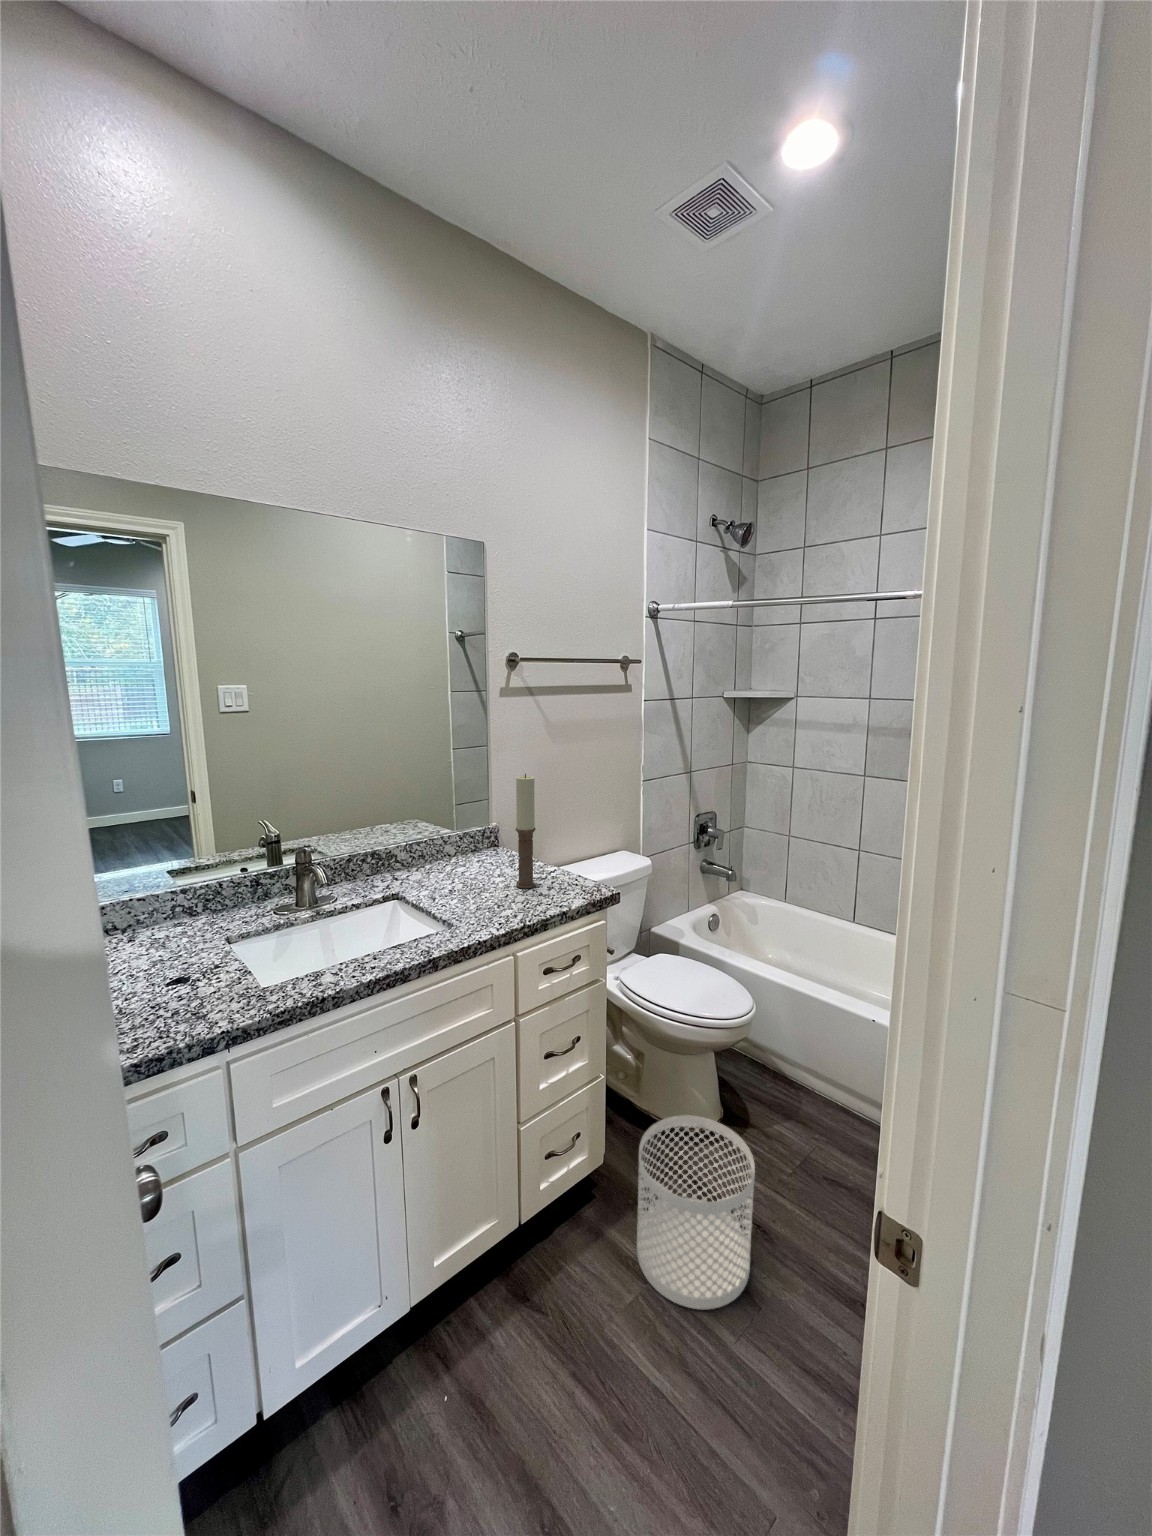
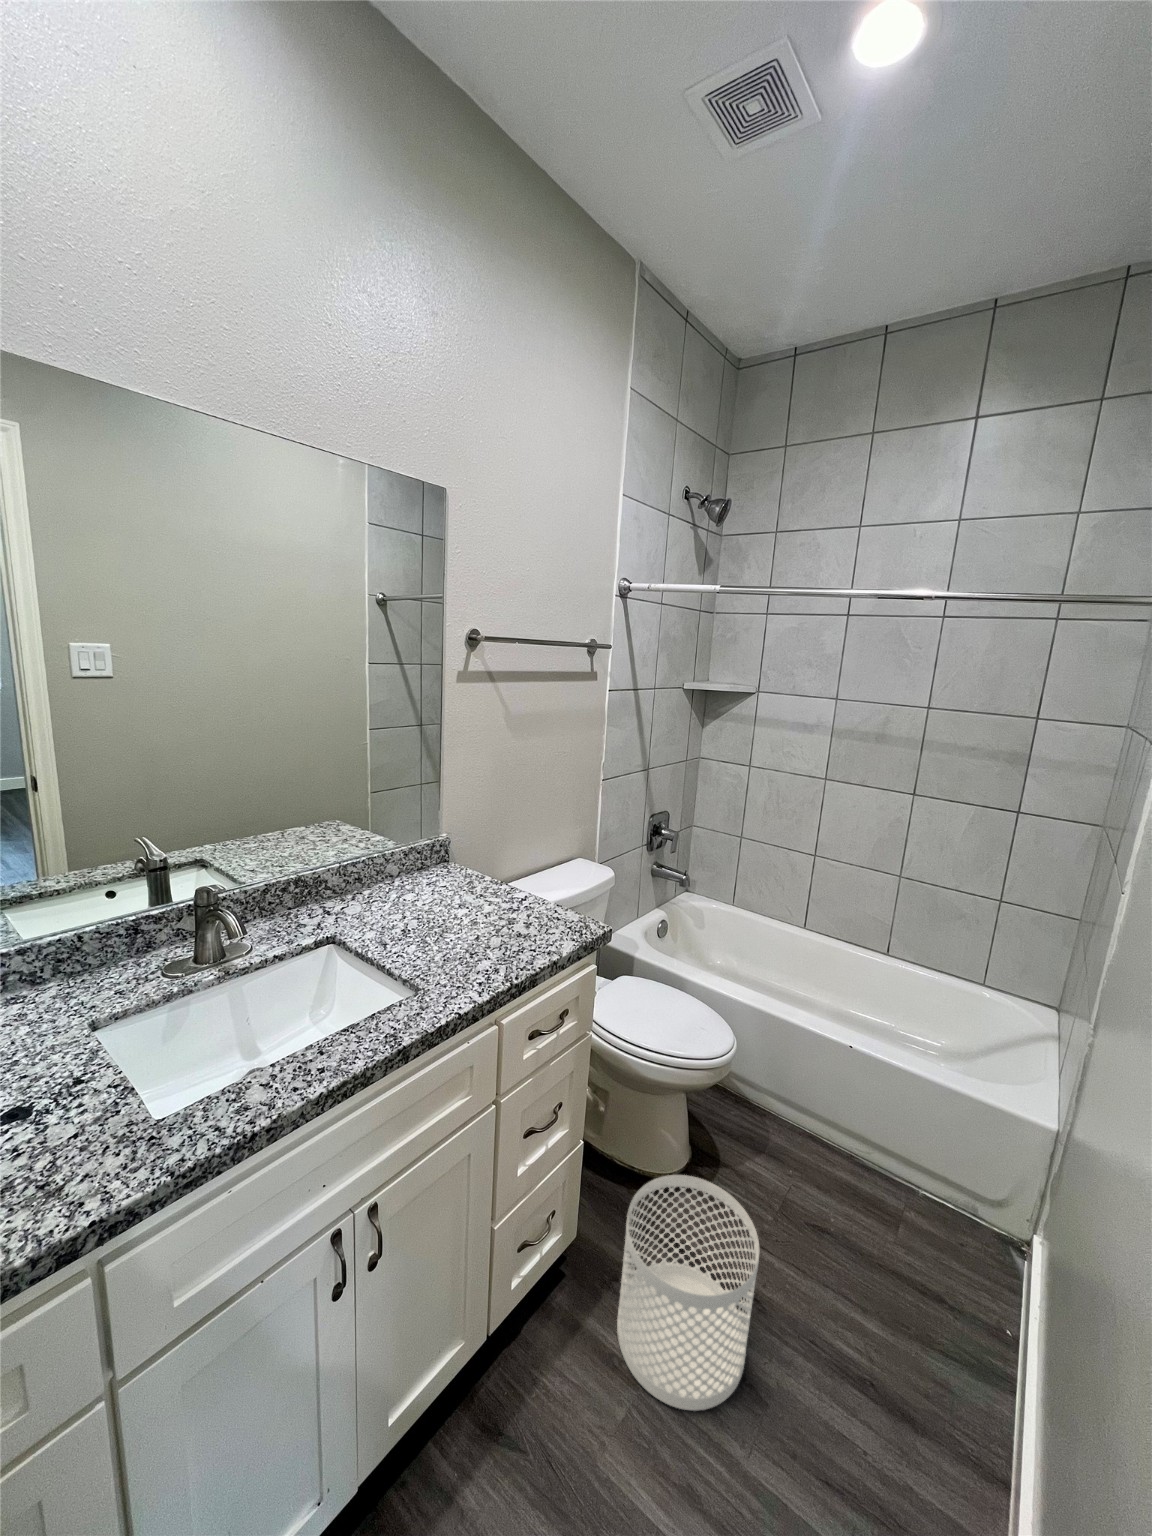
candle: present [516,774,536,888] -> none [485,786,514,925]

